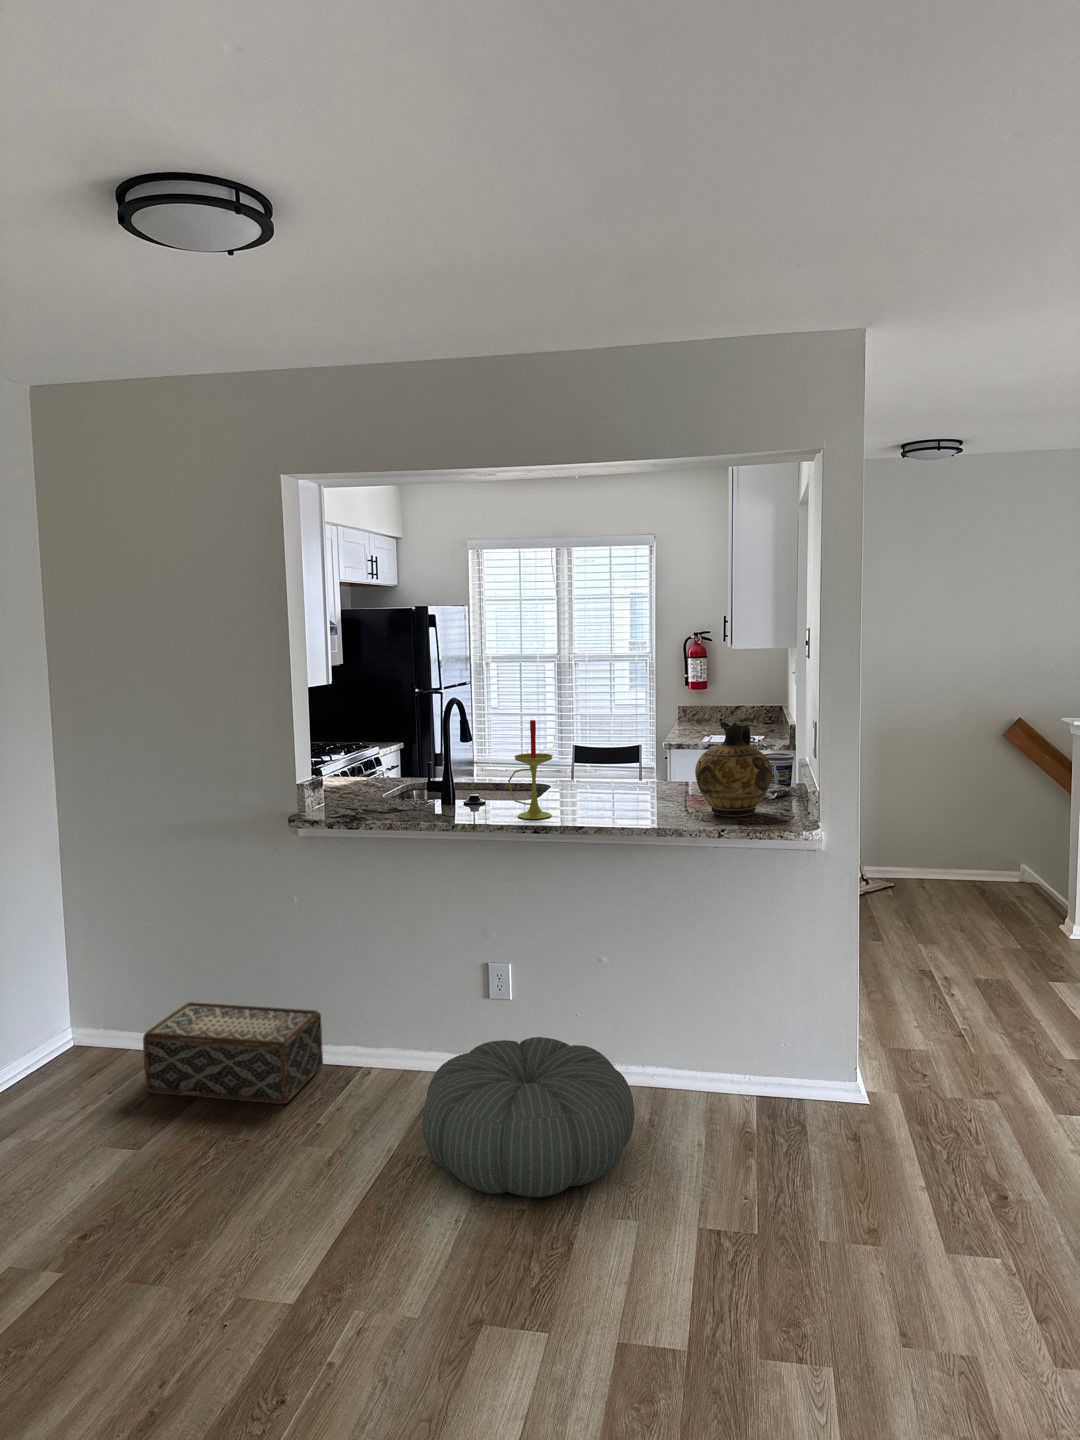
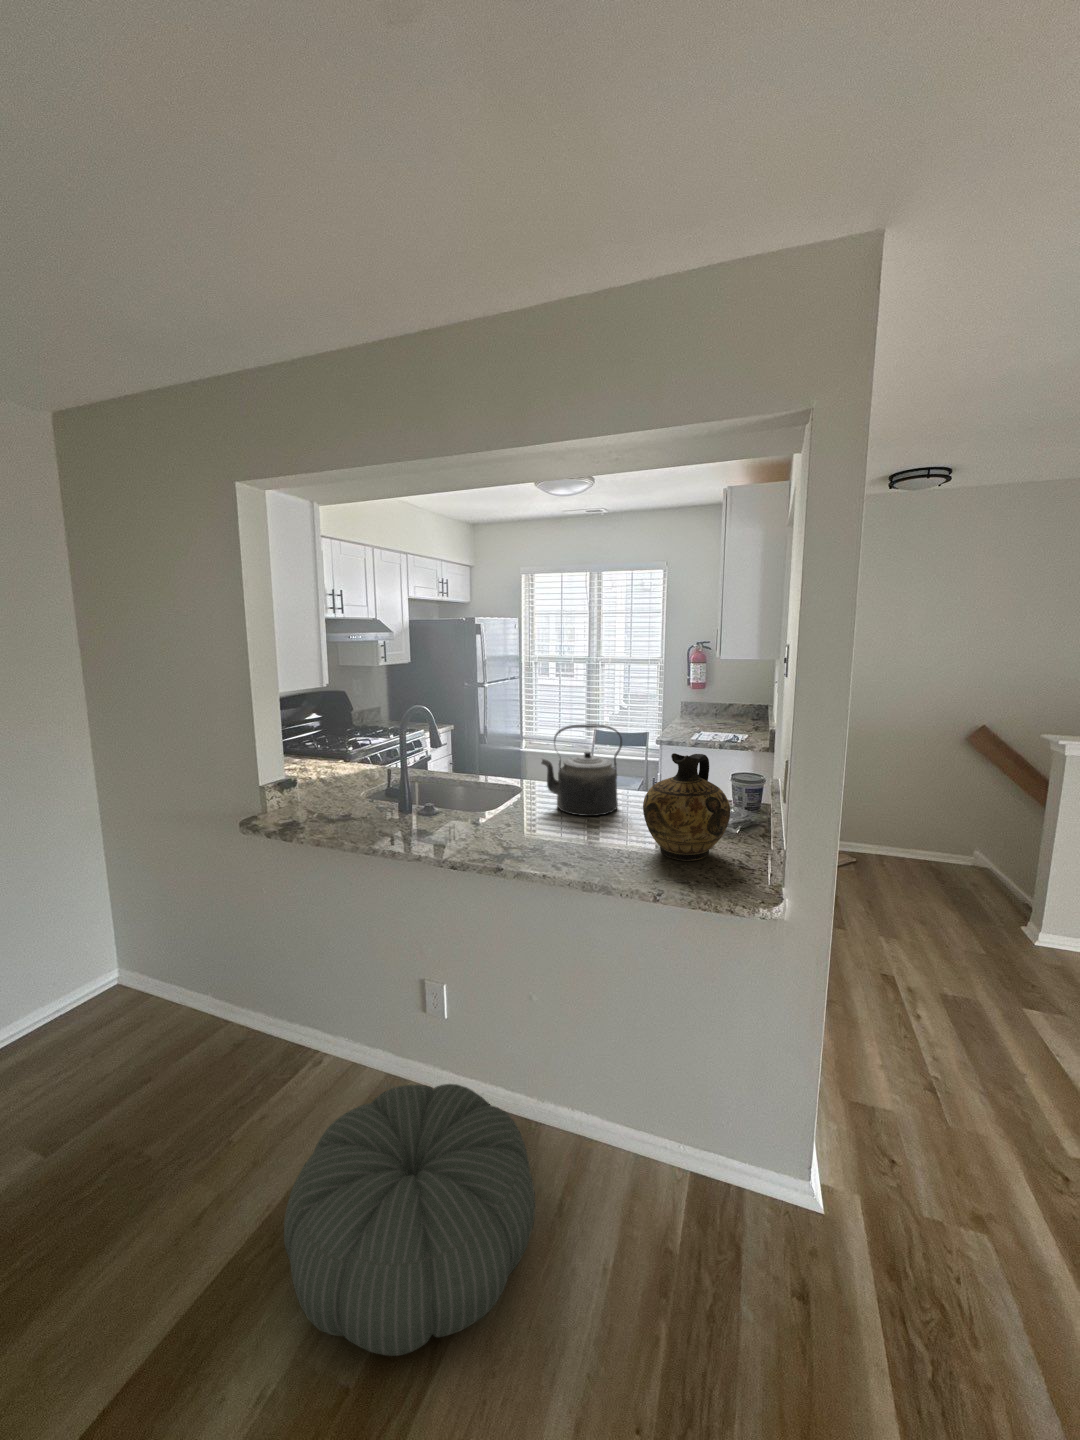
kettle: none [581,709,660,797] -> present [542,724,622,816]
candle: present [508,720,553,819] -> none [440,737,491,846]
woven basket: present [143,1002,323,1104] -> none [105,976,283,1107]

